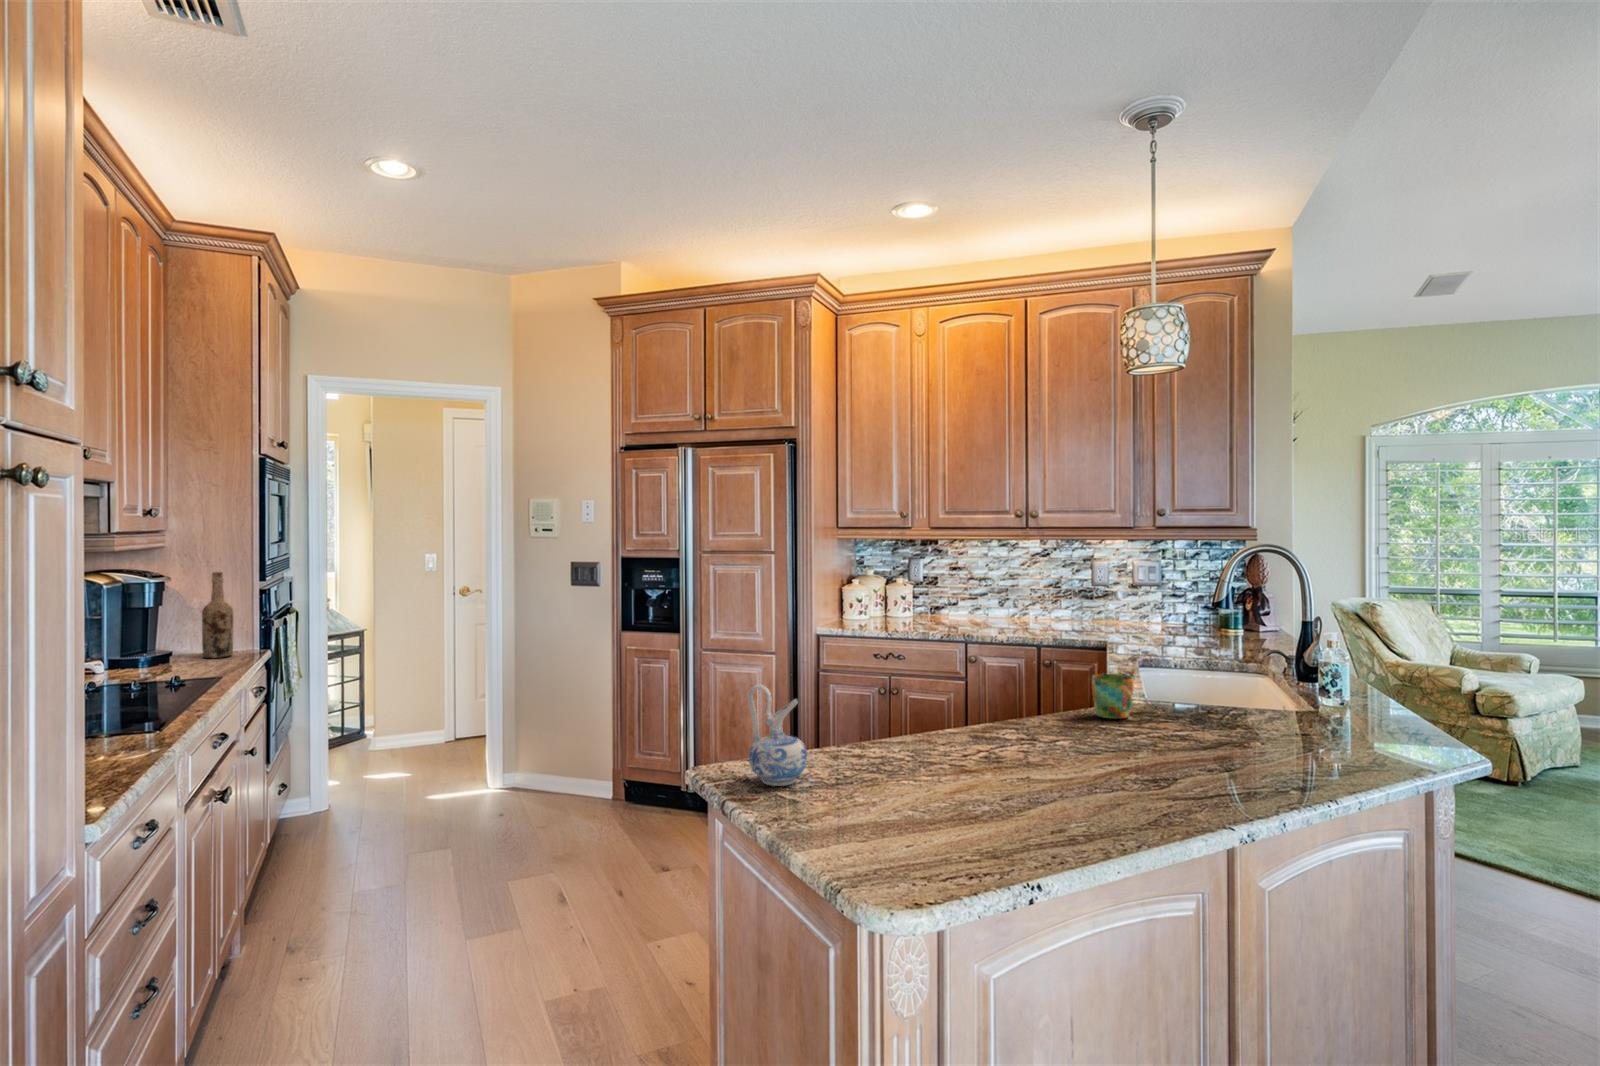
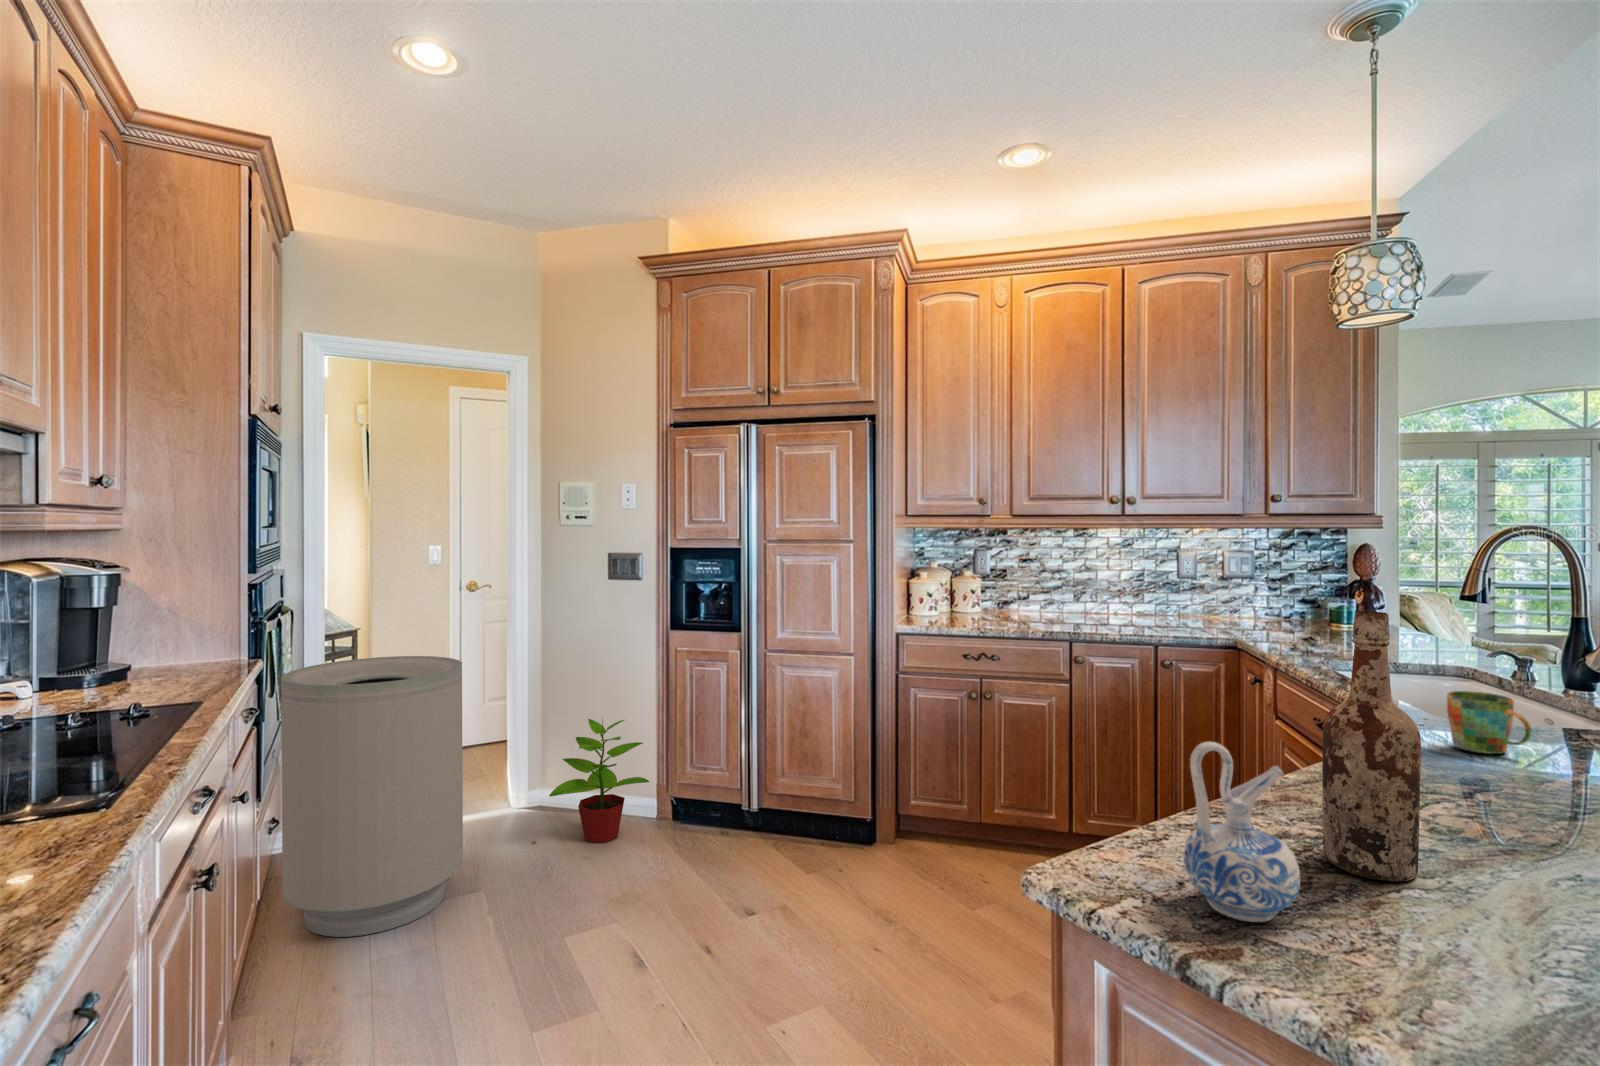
wine bottle: present [202,572,233,658] -> present [1322,611,1421,882]
trash can: none [285,651,434,876] -> present [281,656,463,937]
potted plant: none [511,706,599,817] -> present [549,719,649,843]

